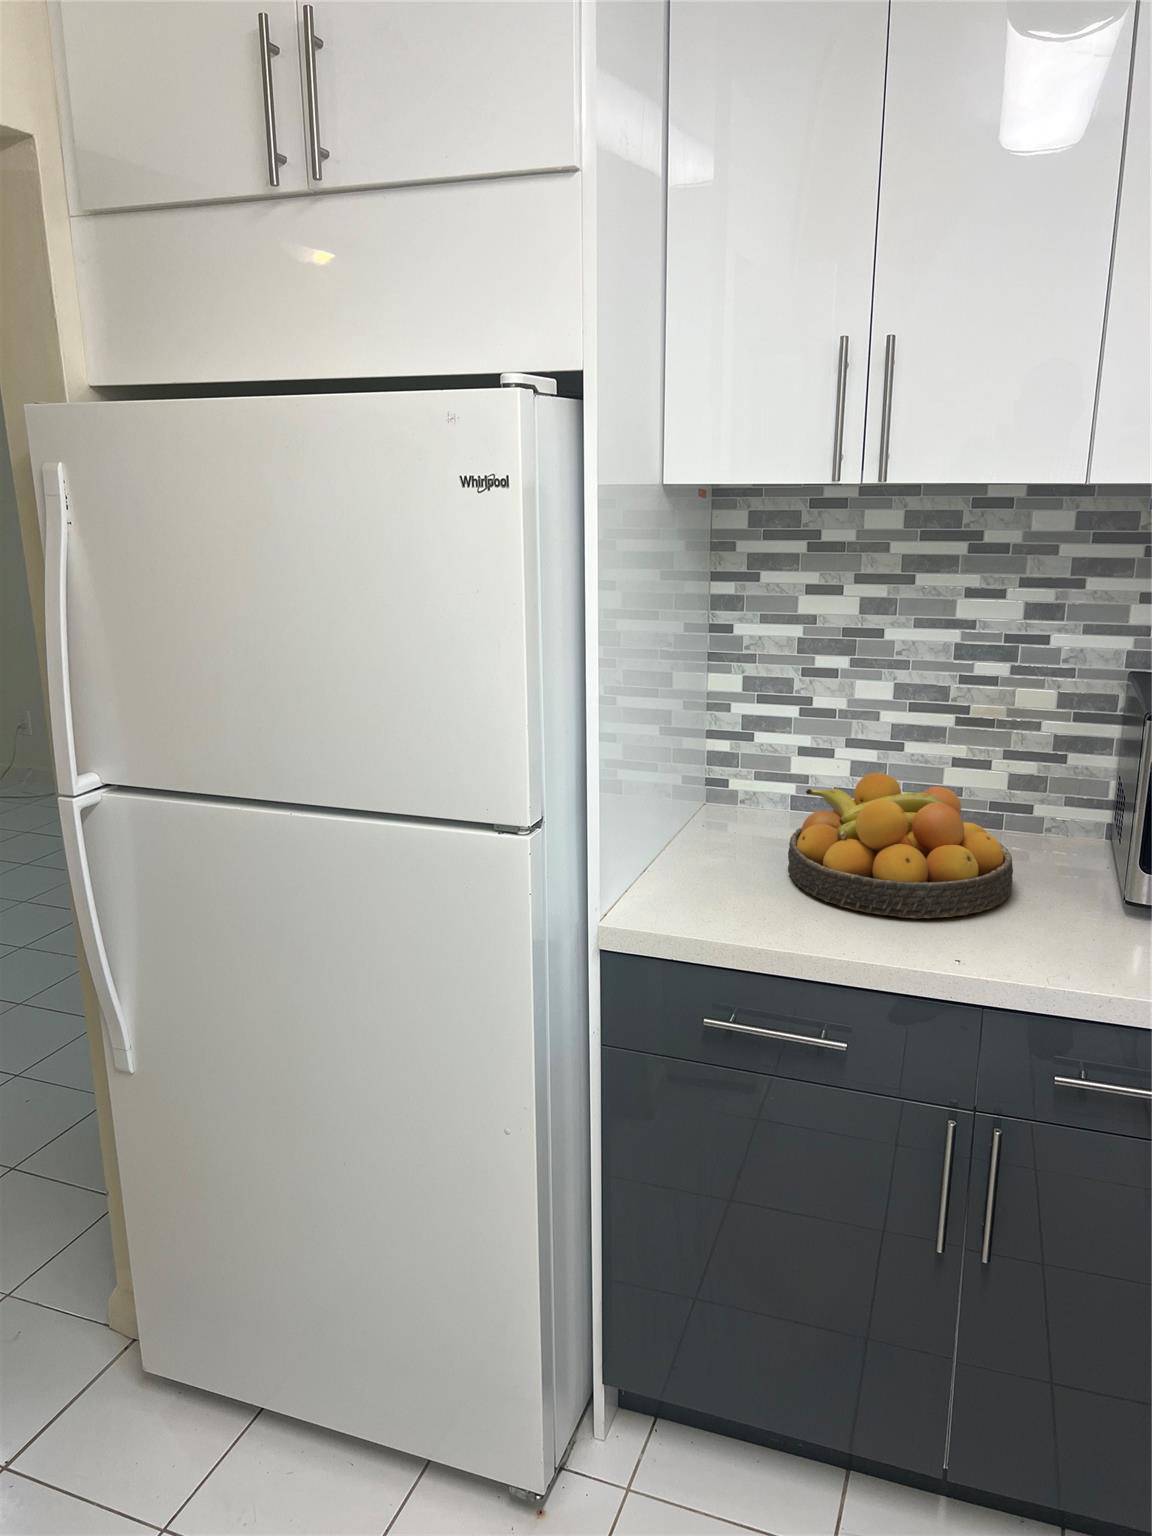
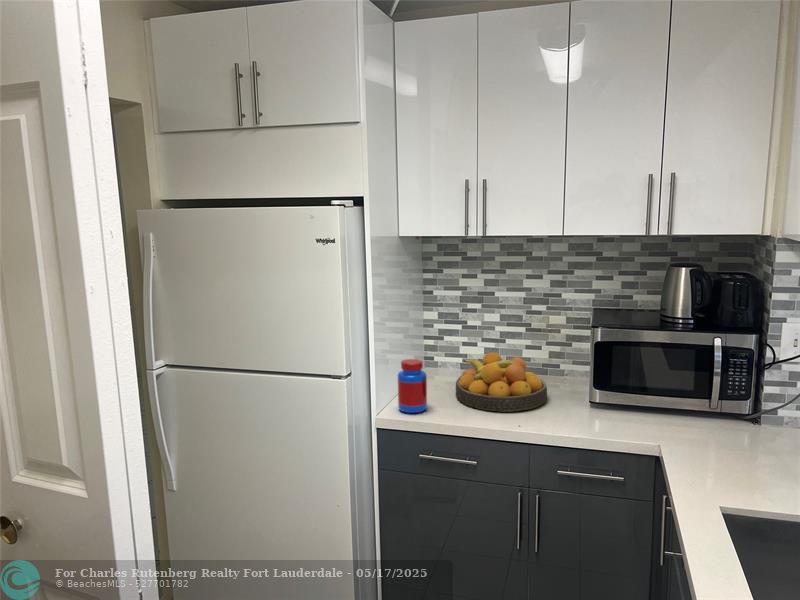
jar: none [654,785,724,915] -> present [398,359,427,413]

